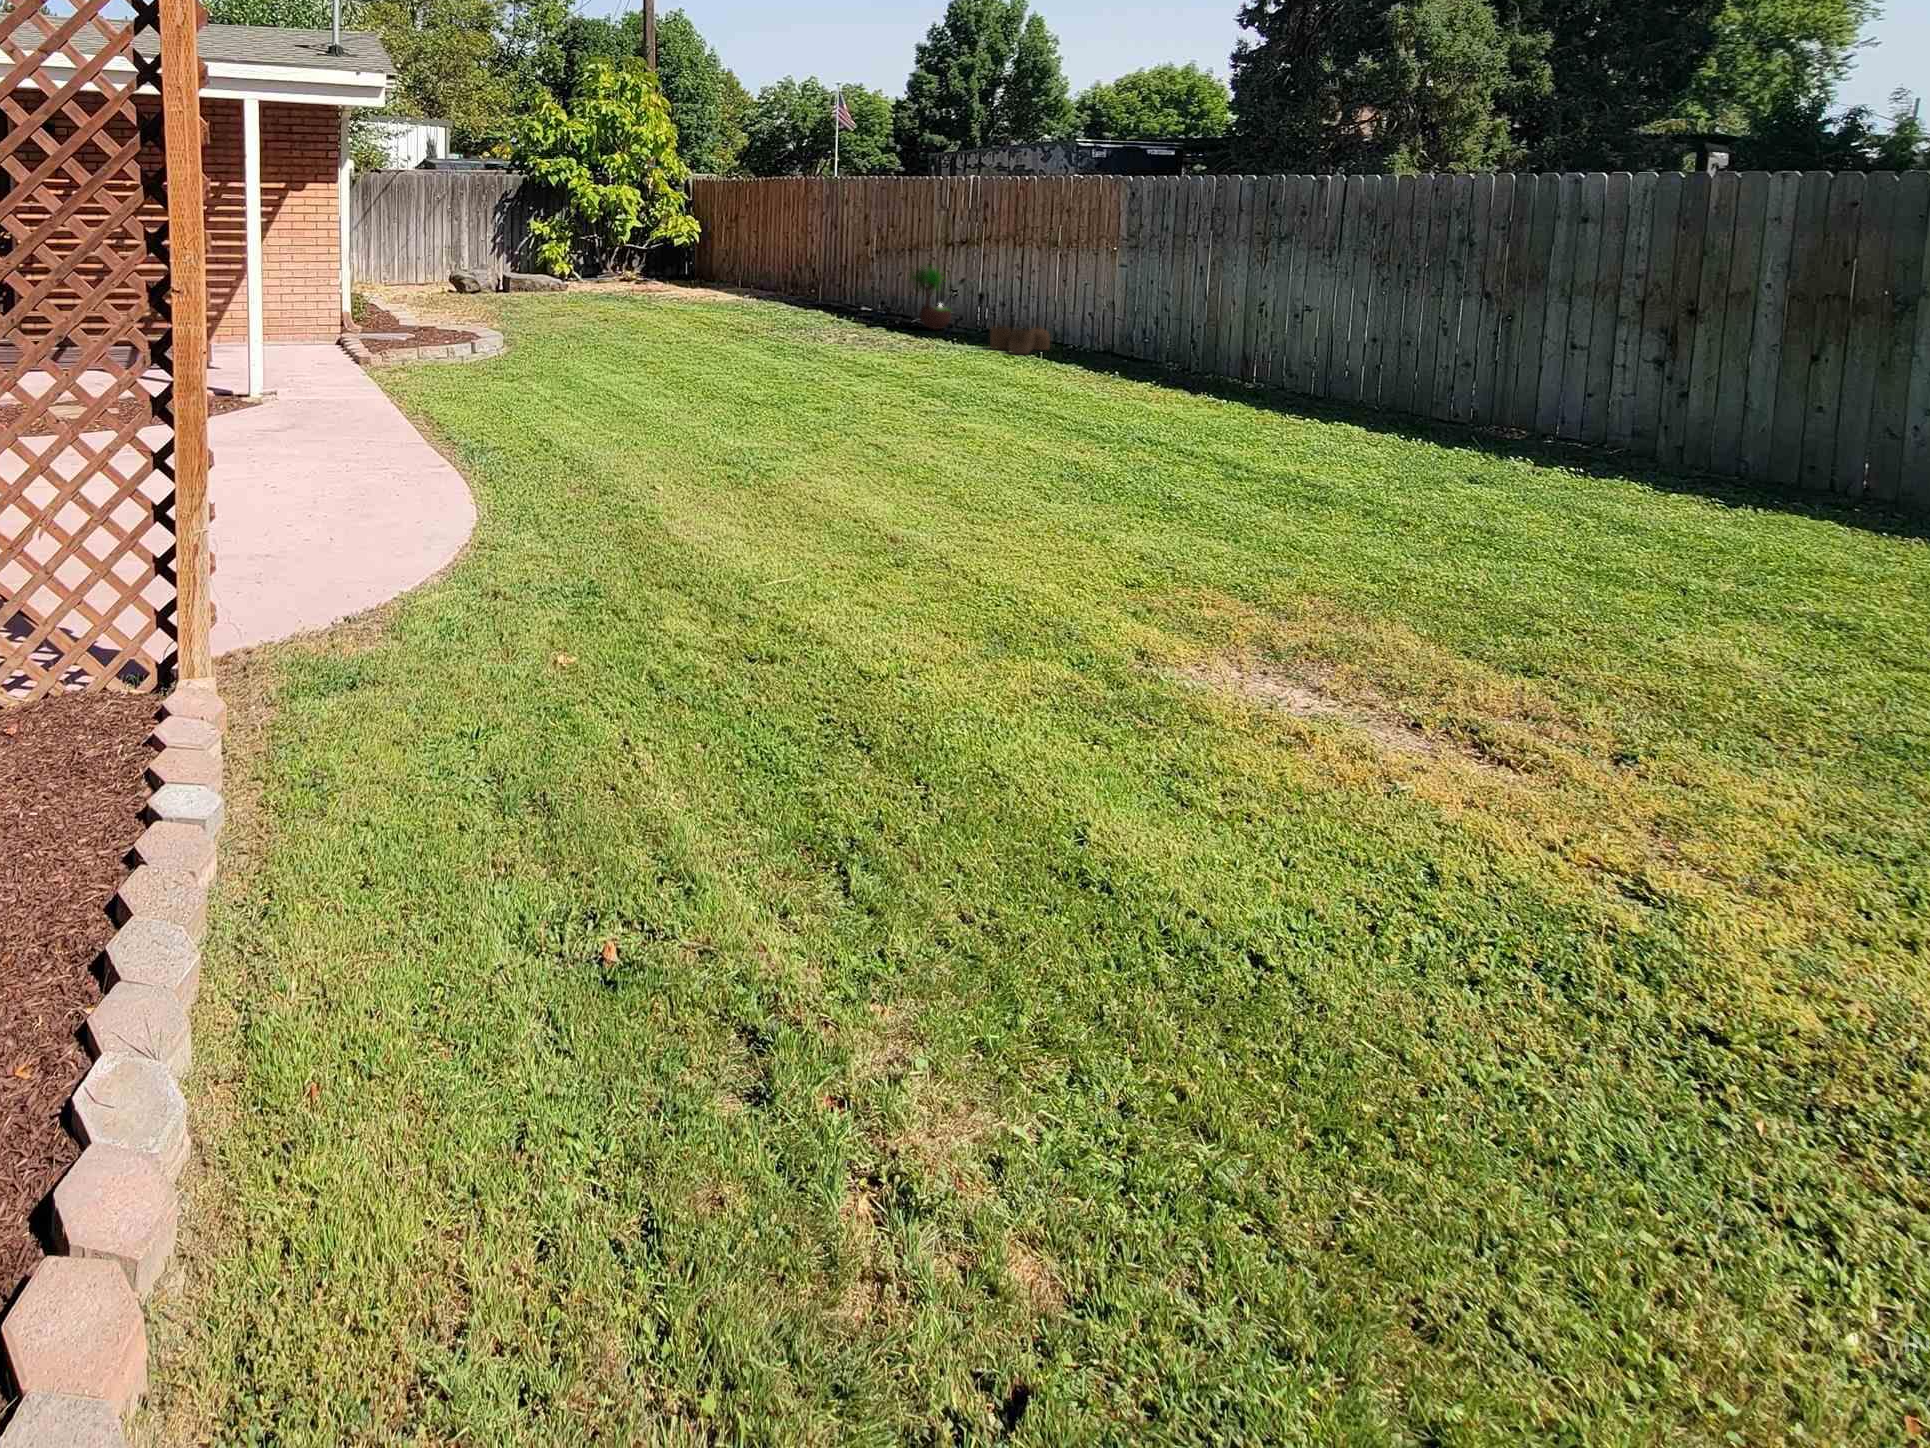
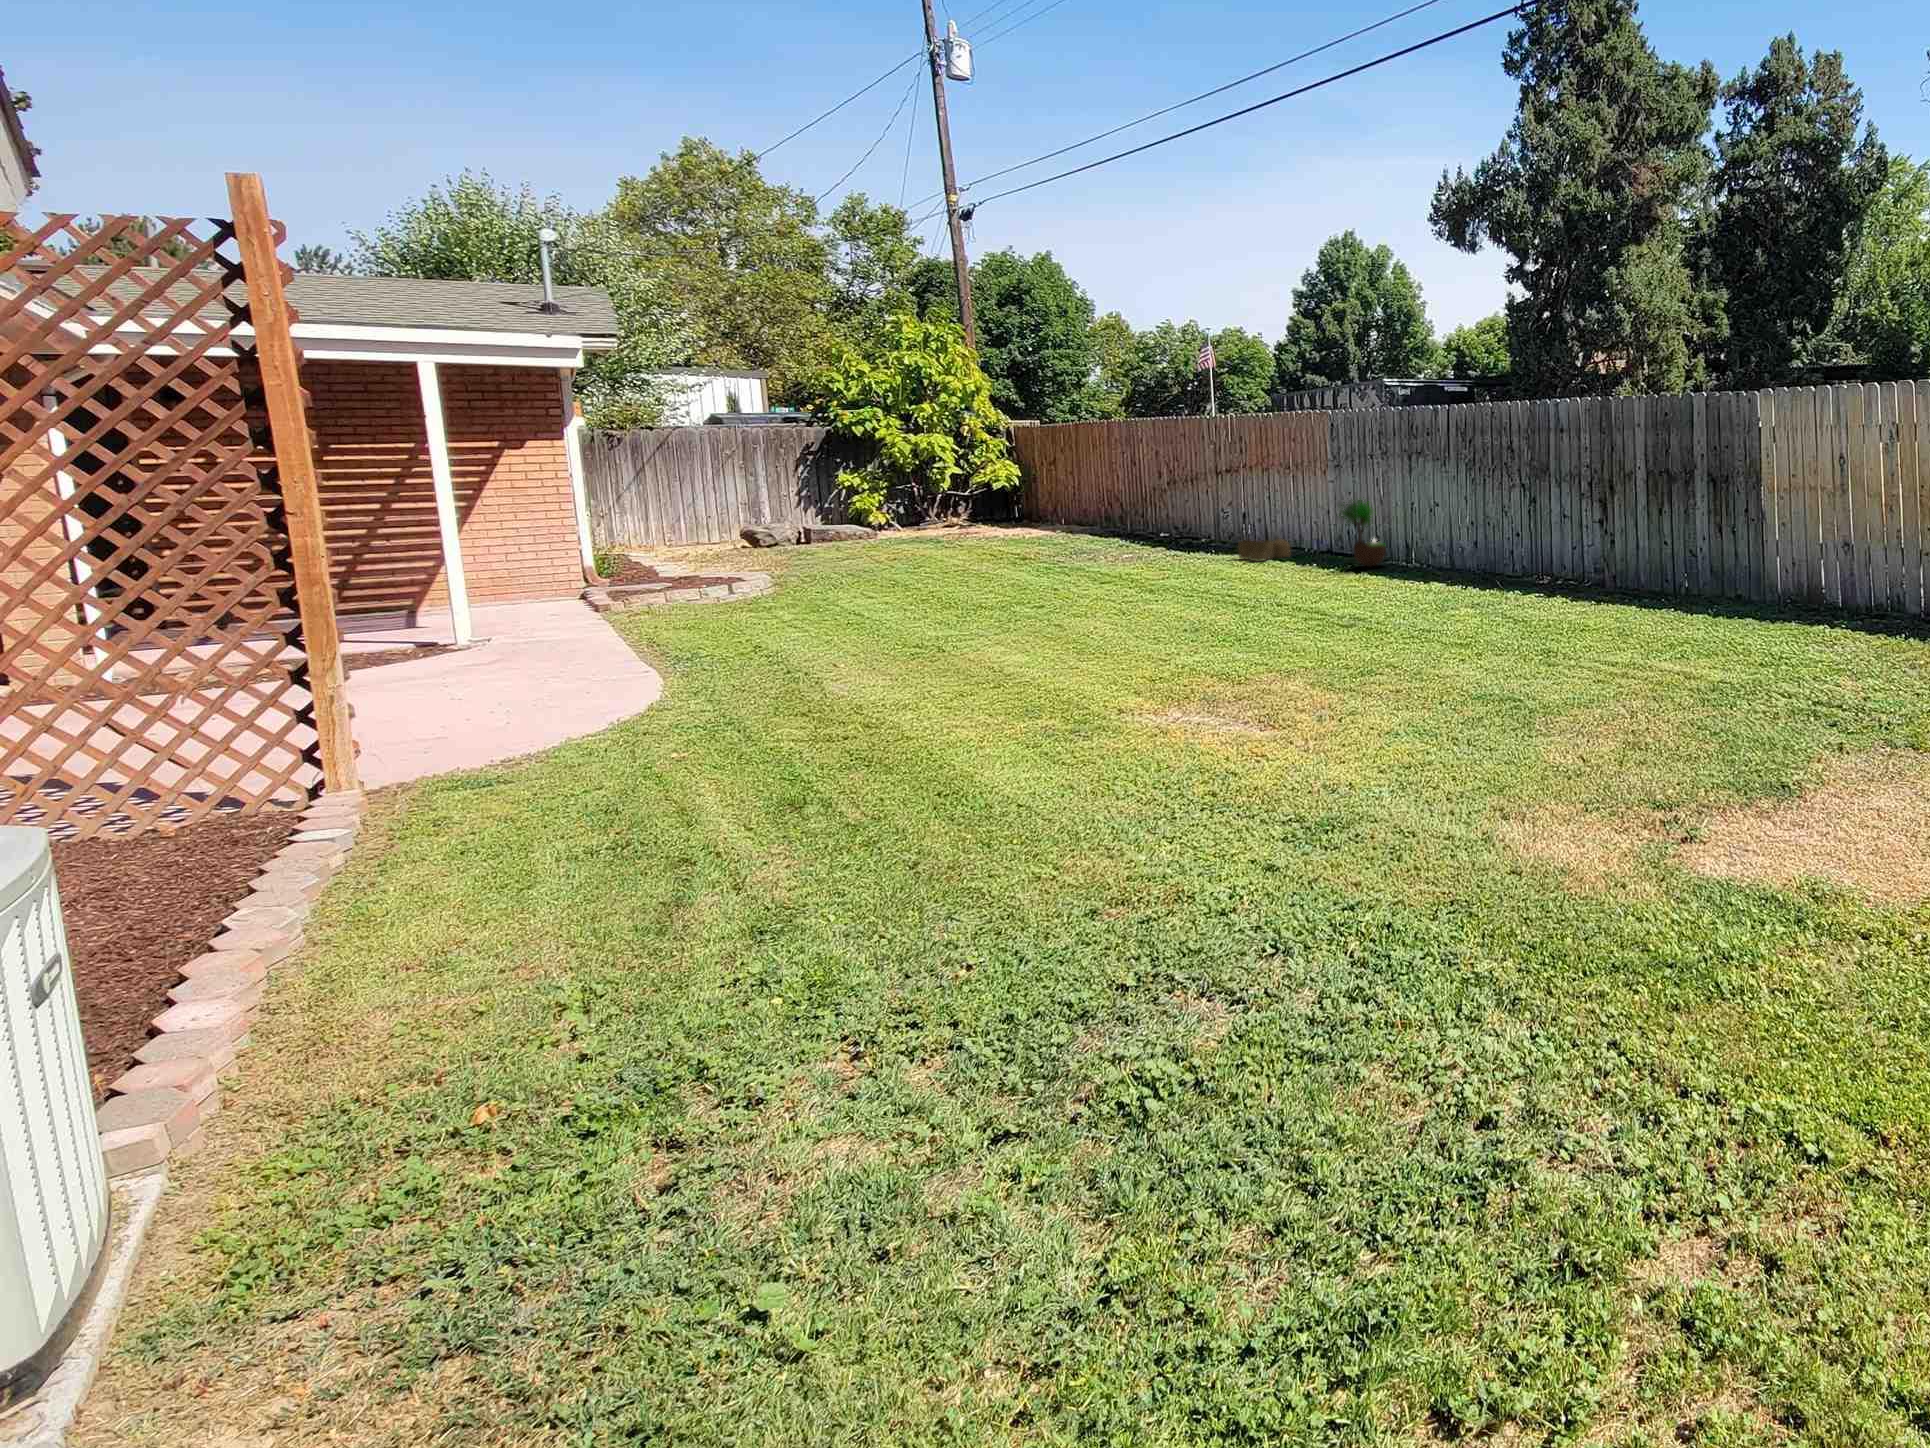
potted tree: present [909,266,951,330] -> present [1341,499,1386,566]

